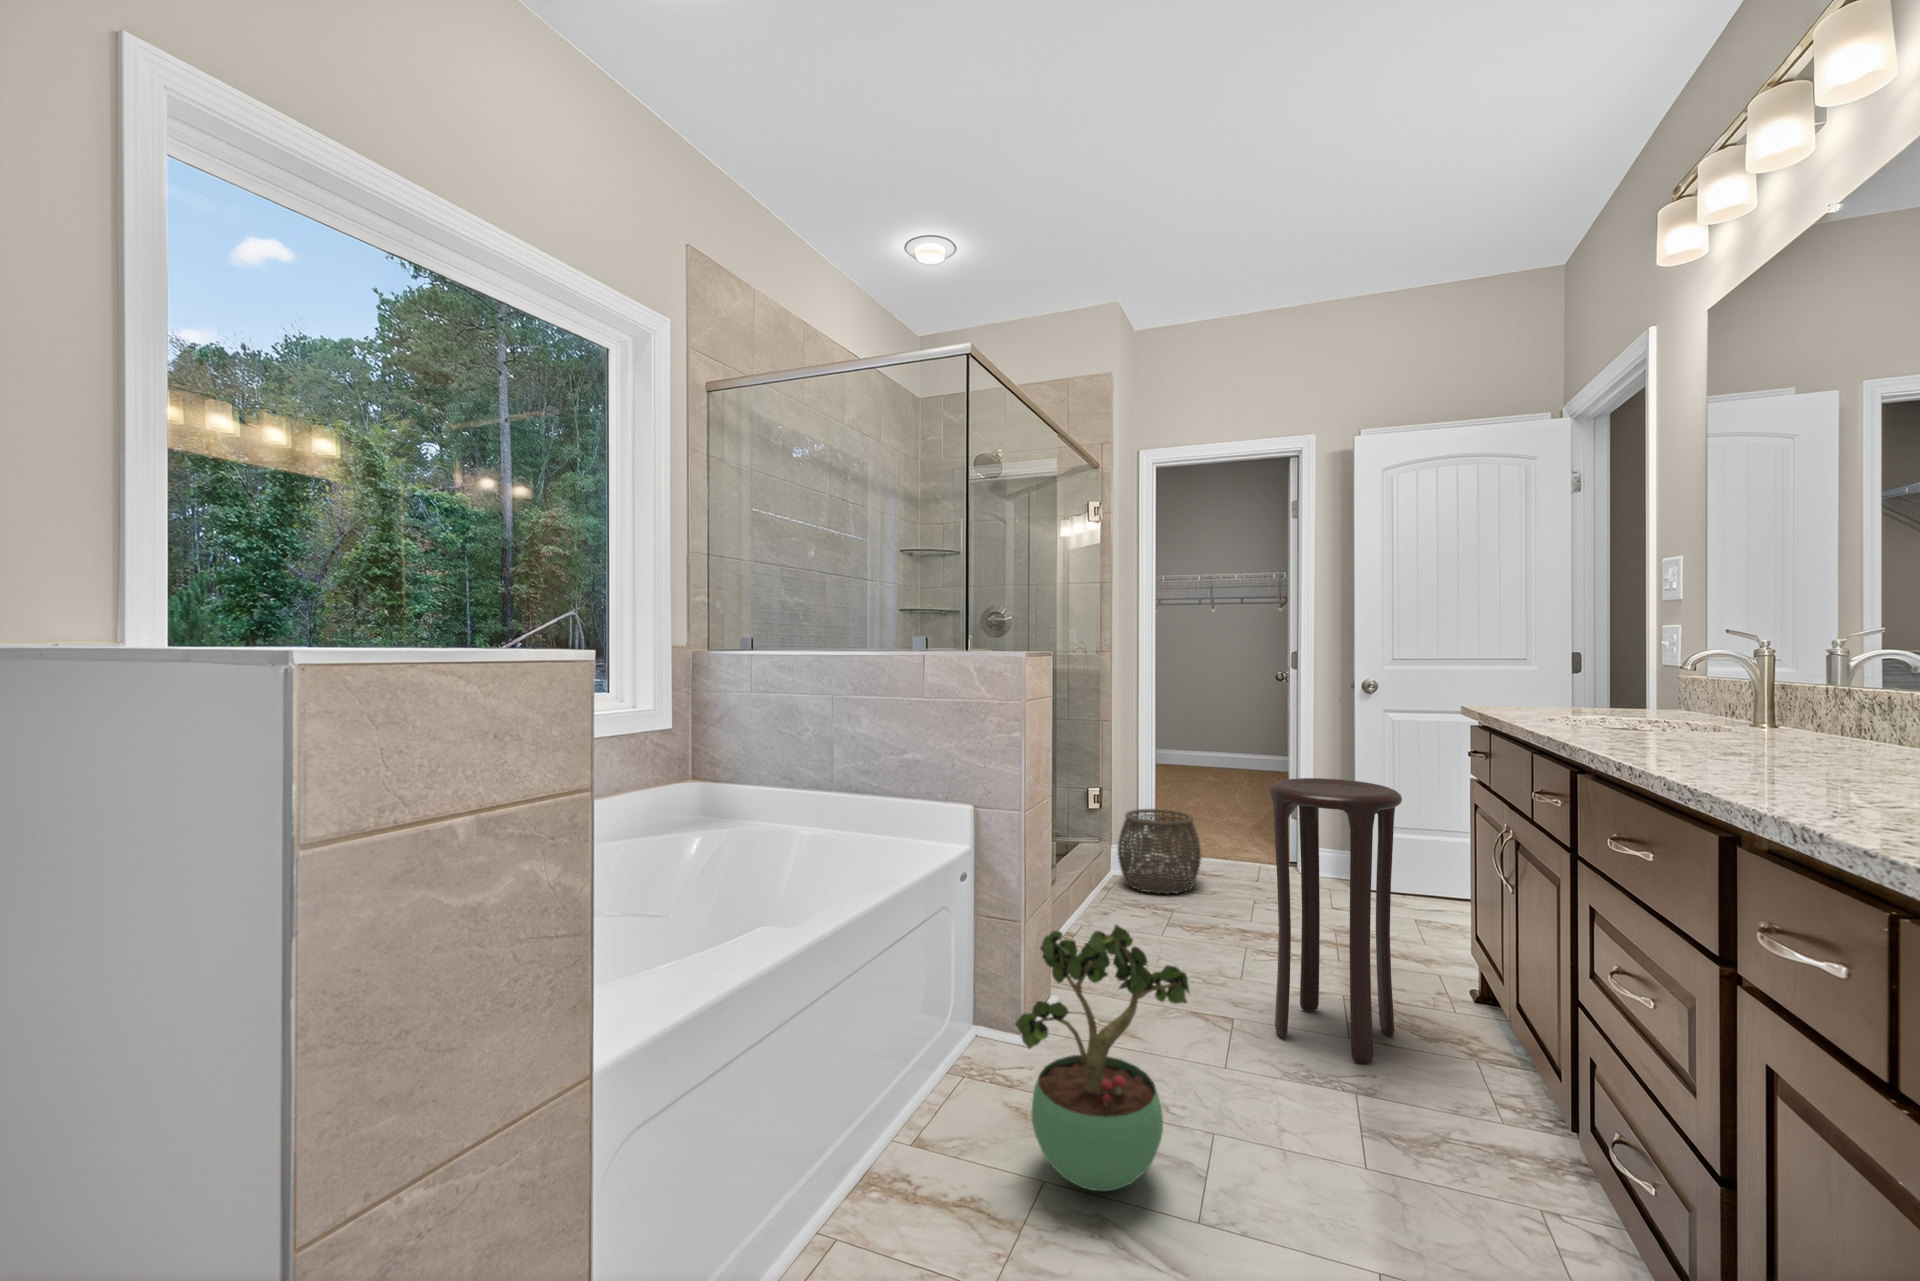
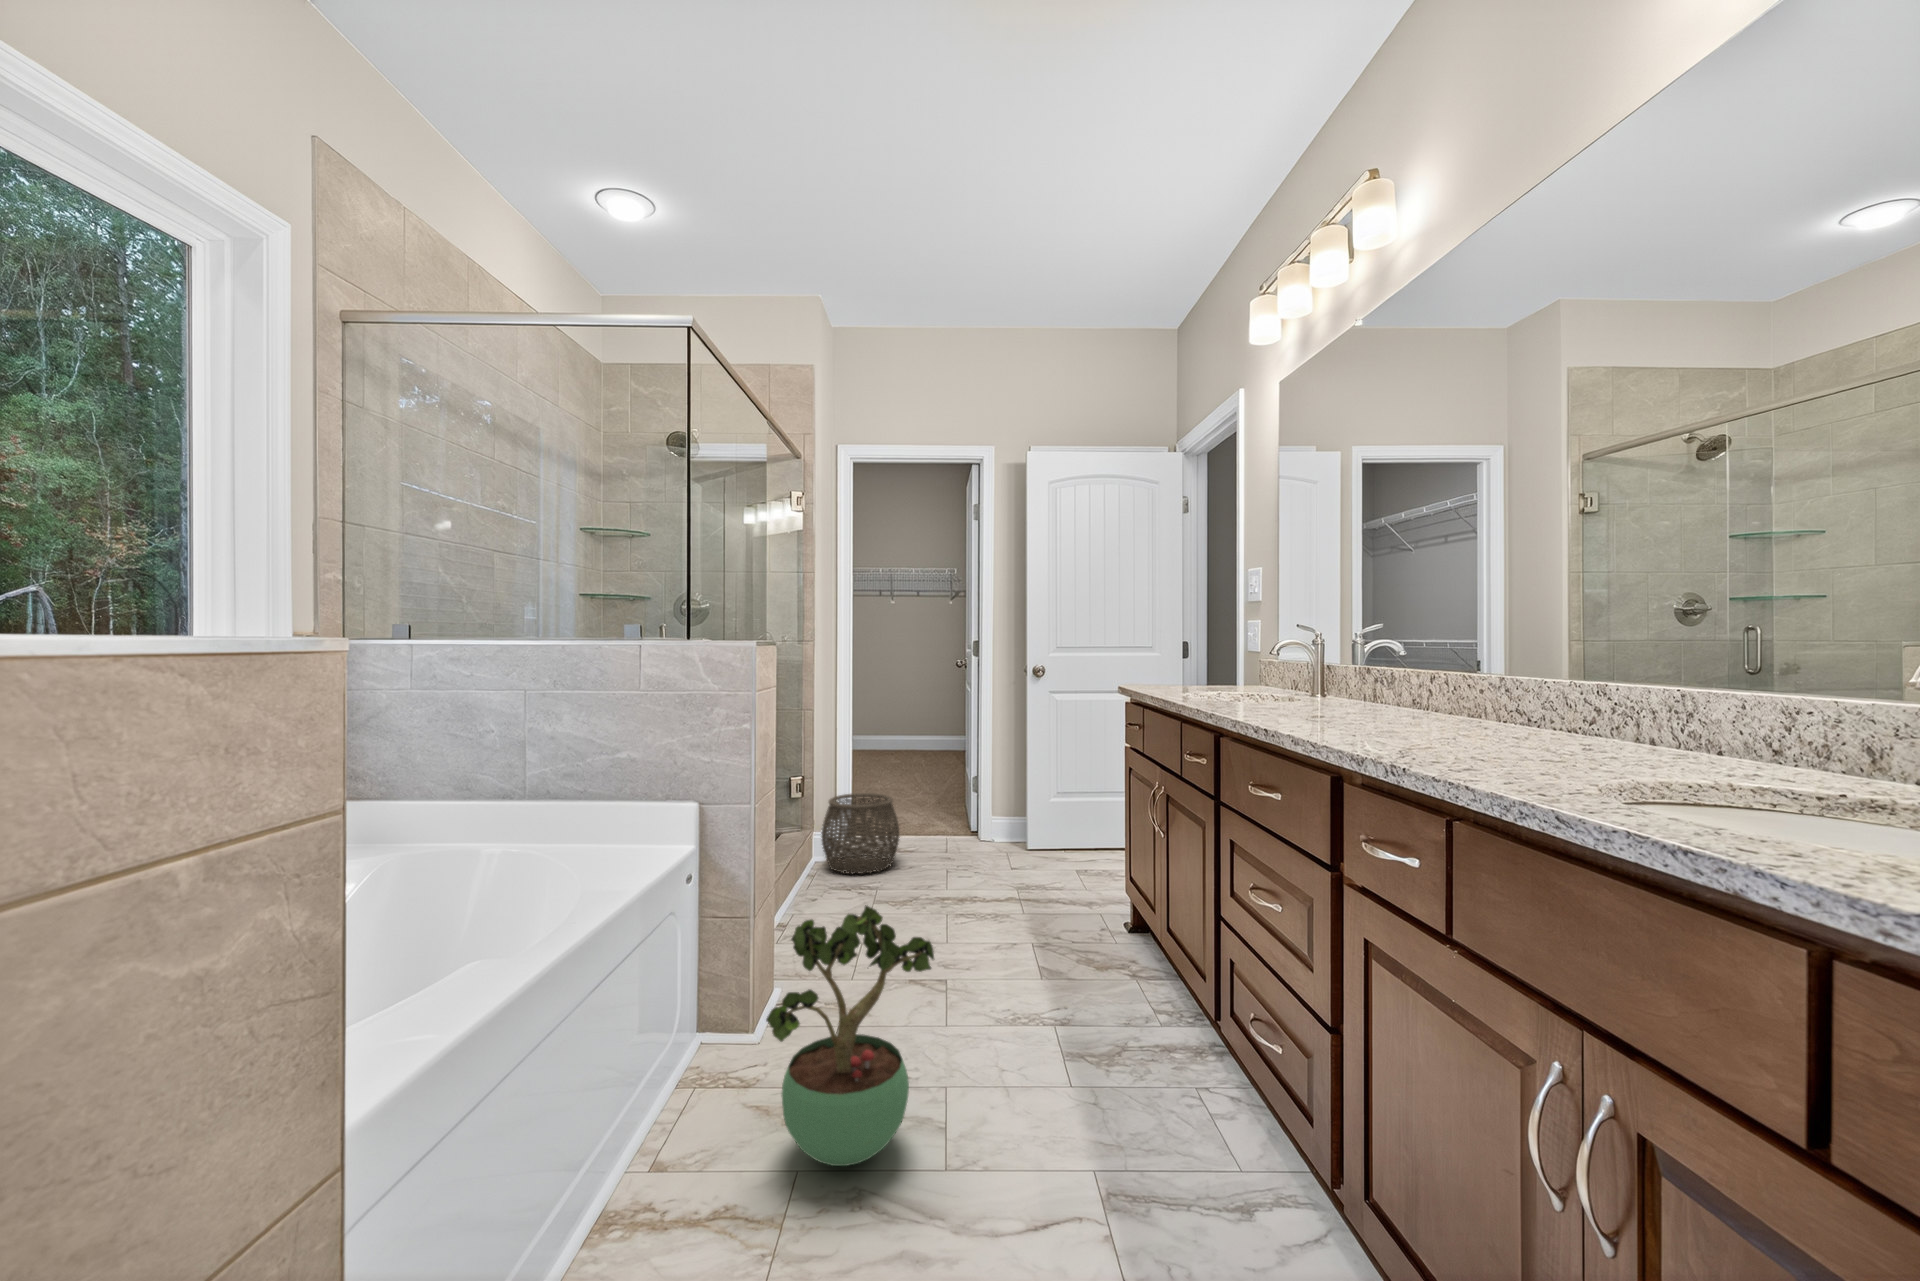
stool: present [1269,778,1402,1062] -> none [976,754,1083,997]

